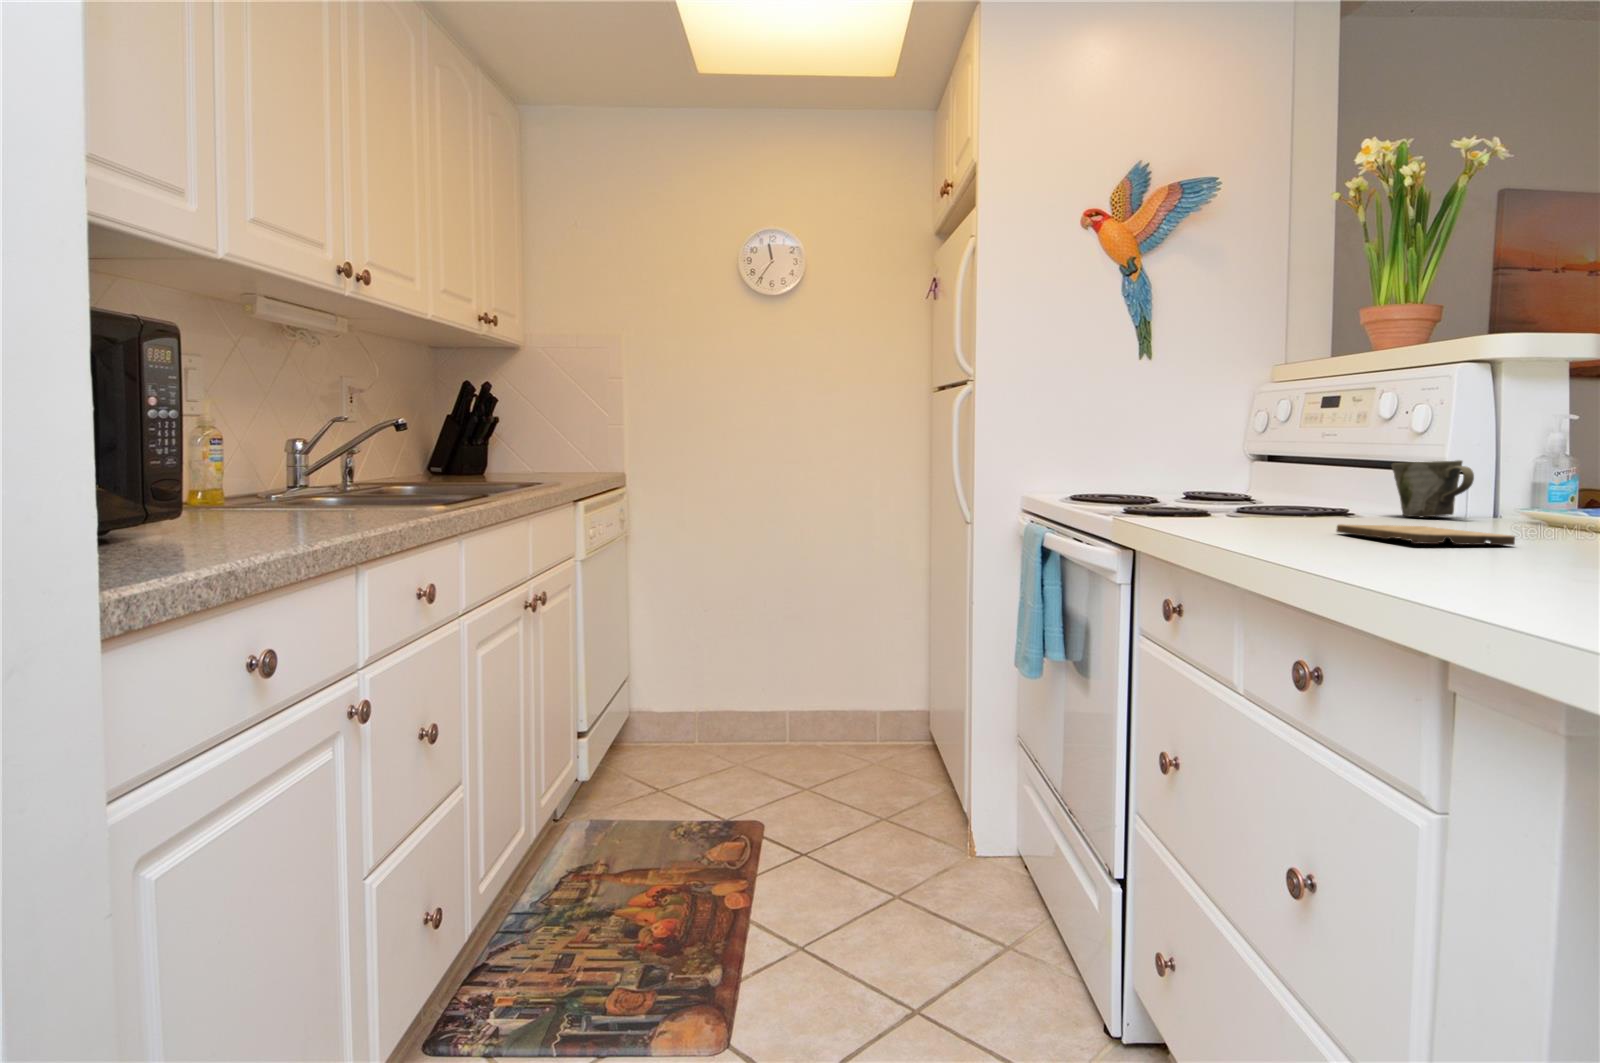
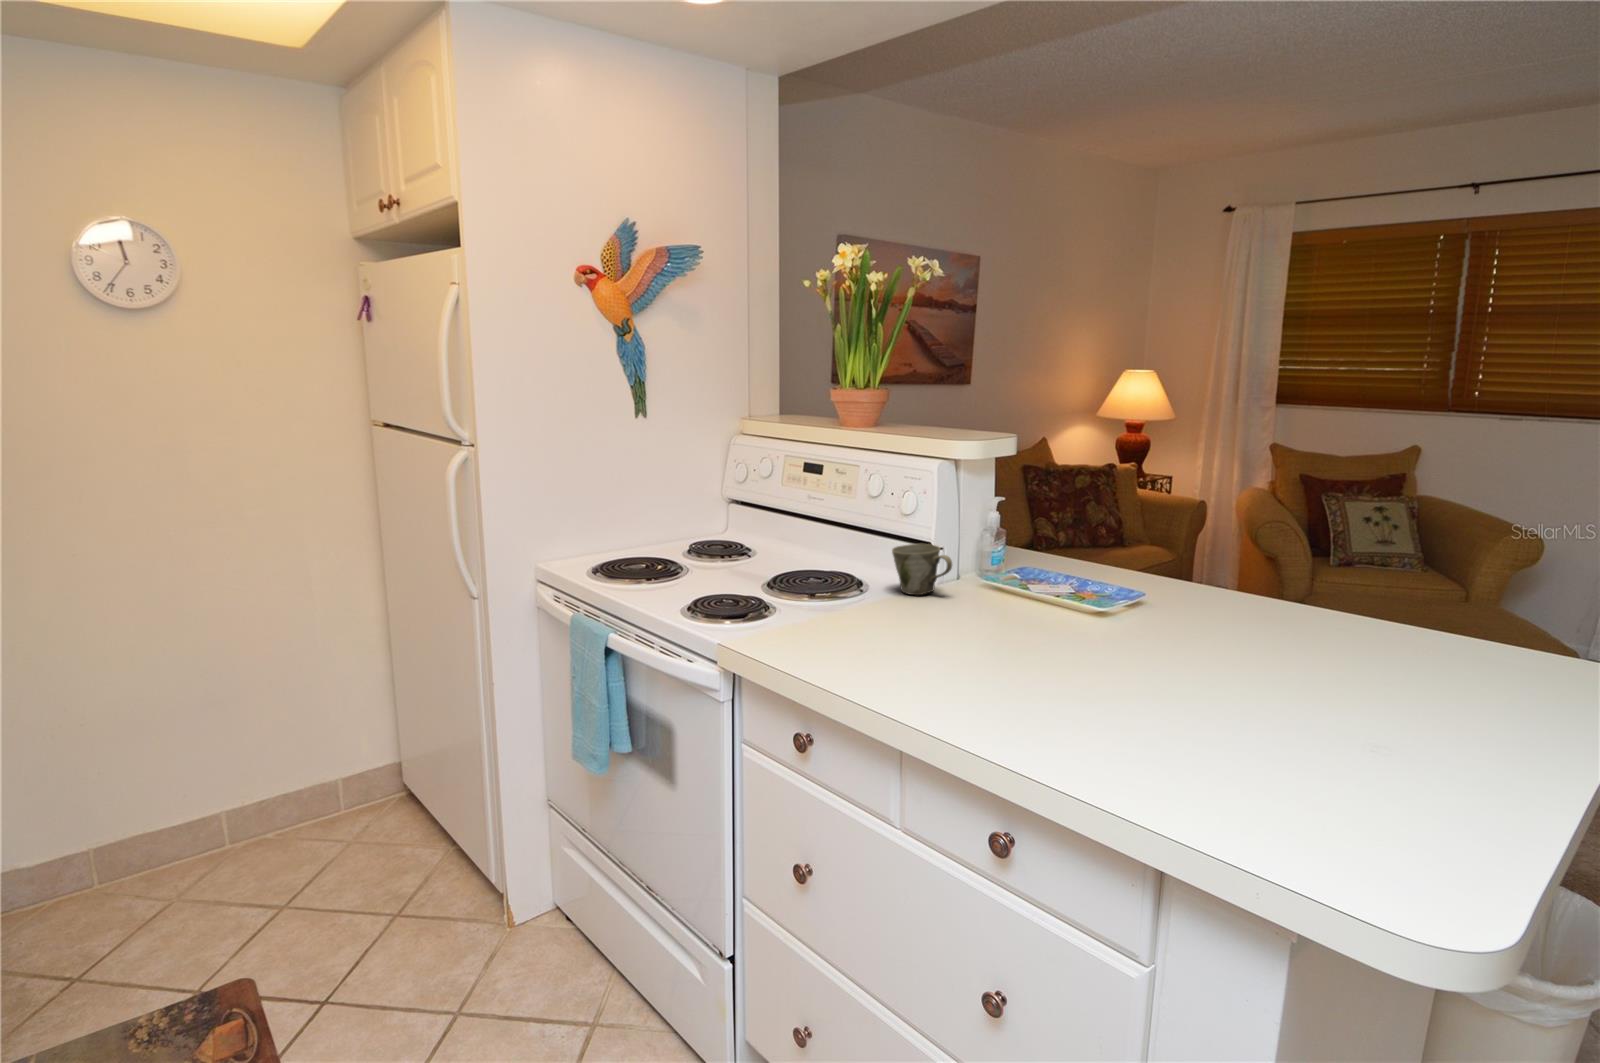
cutting board: present [1336,524,1515,545] -> none [907,634,1036,679]

